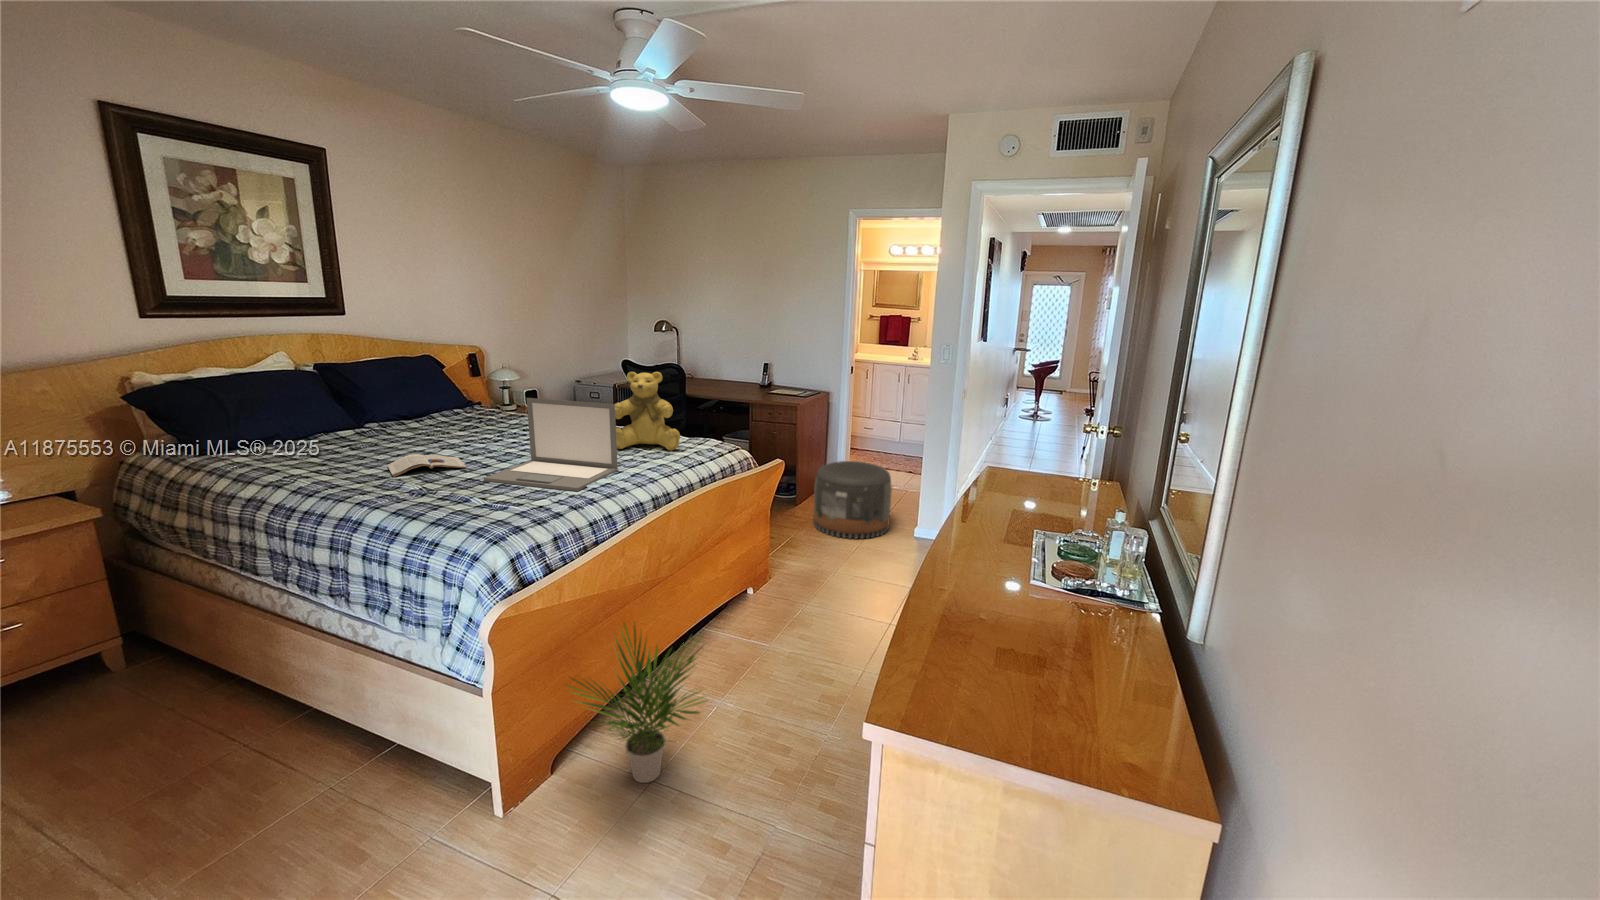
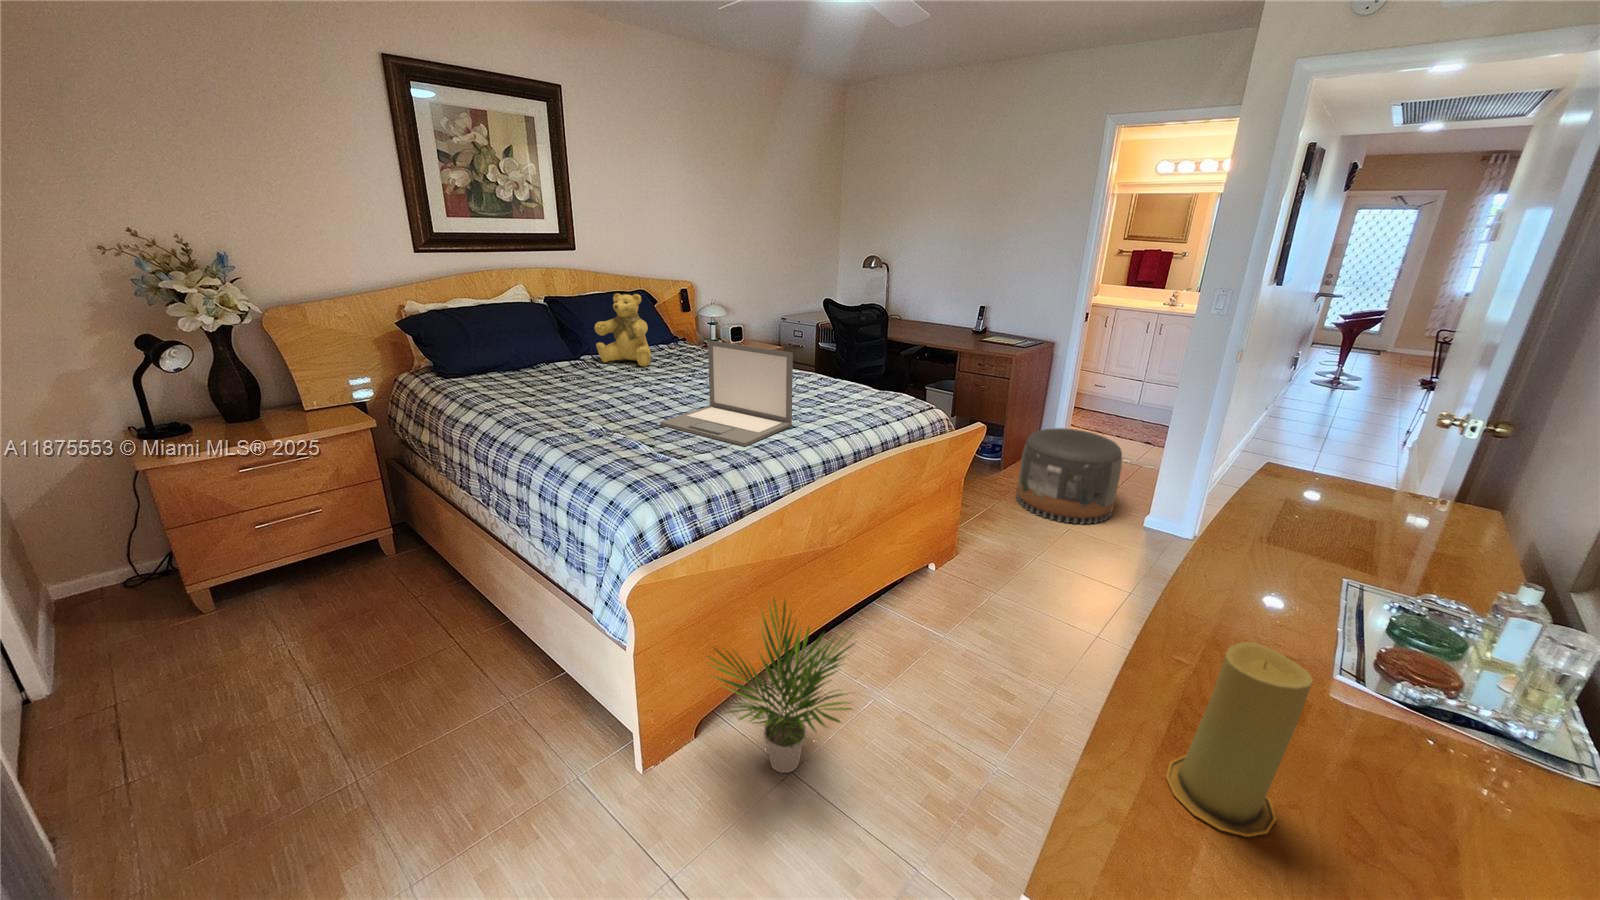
teddy bear: present [615,372,680,450] -> present [594,293,651,366]
magazine: present [388,454,466,477] -> none [583,391,650,413]
candle: none [942,548,1009,669] -> present [1166,642,1313,837]

